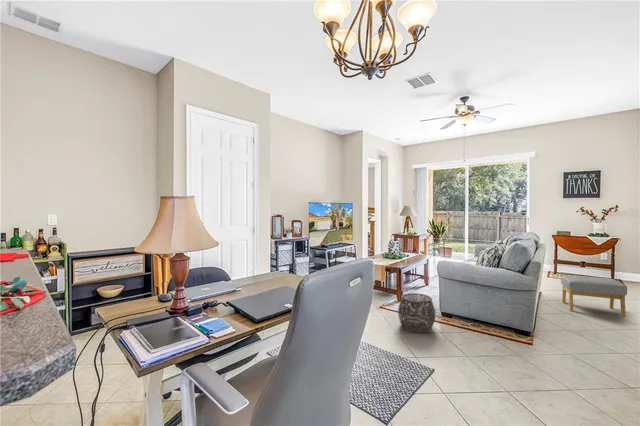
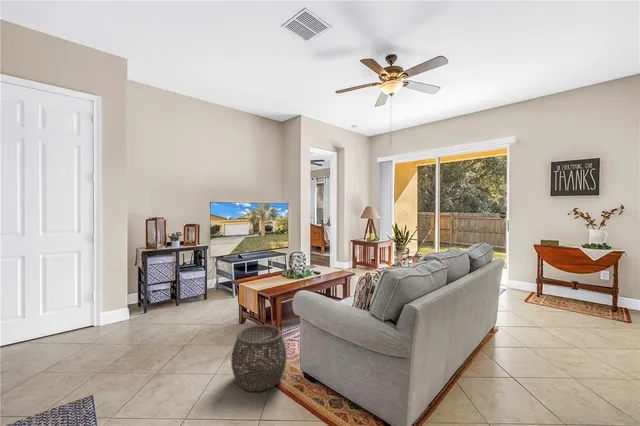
footstool: present [561,275,627,317] -> none [519,303,613,378]

